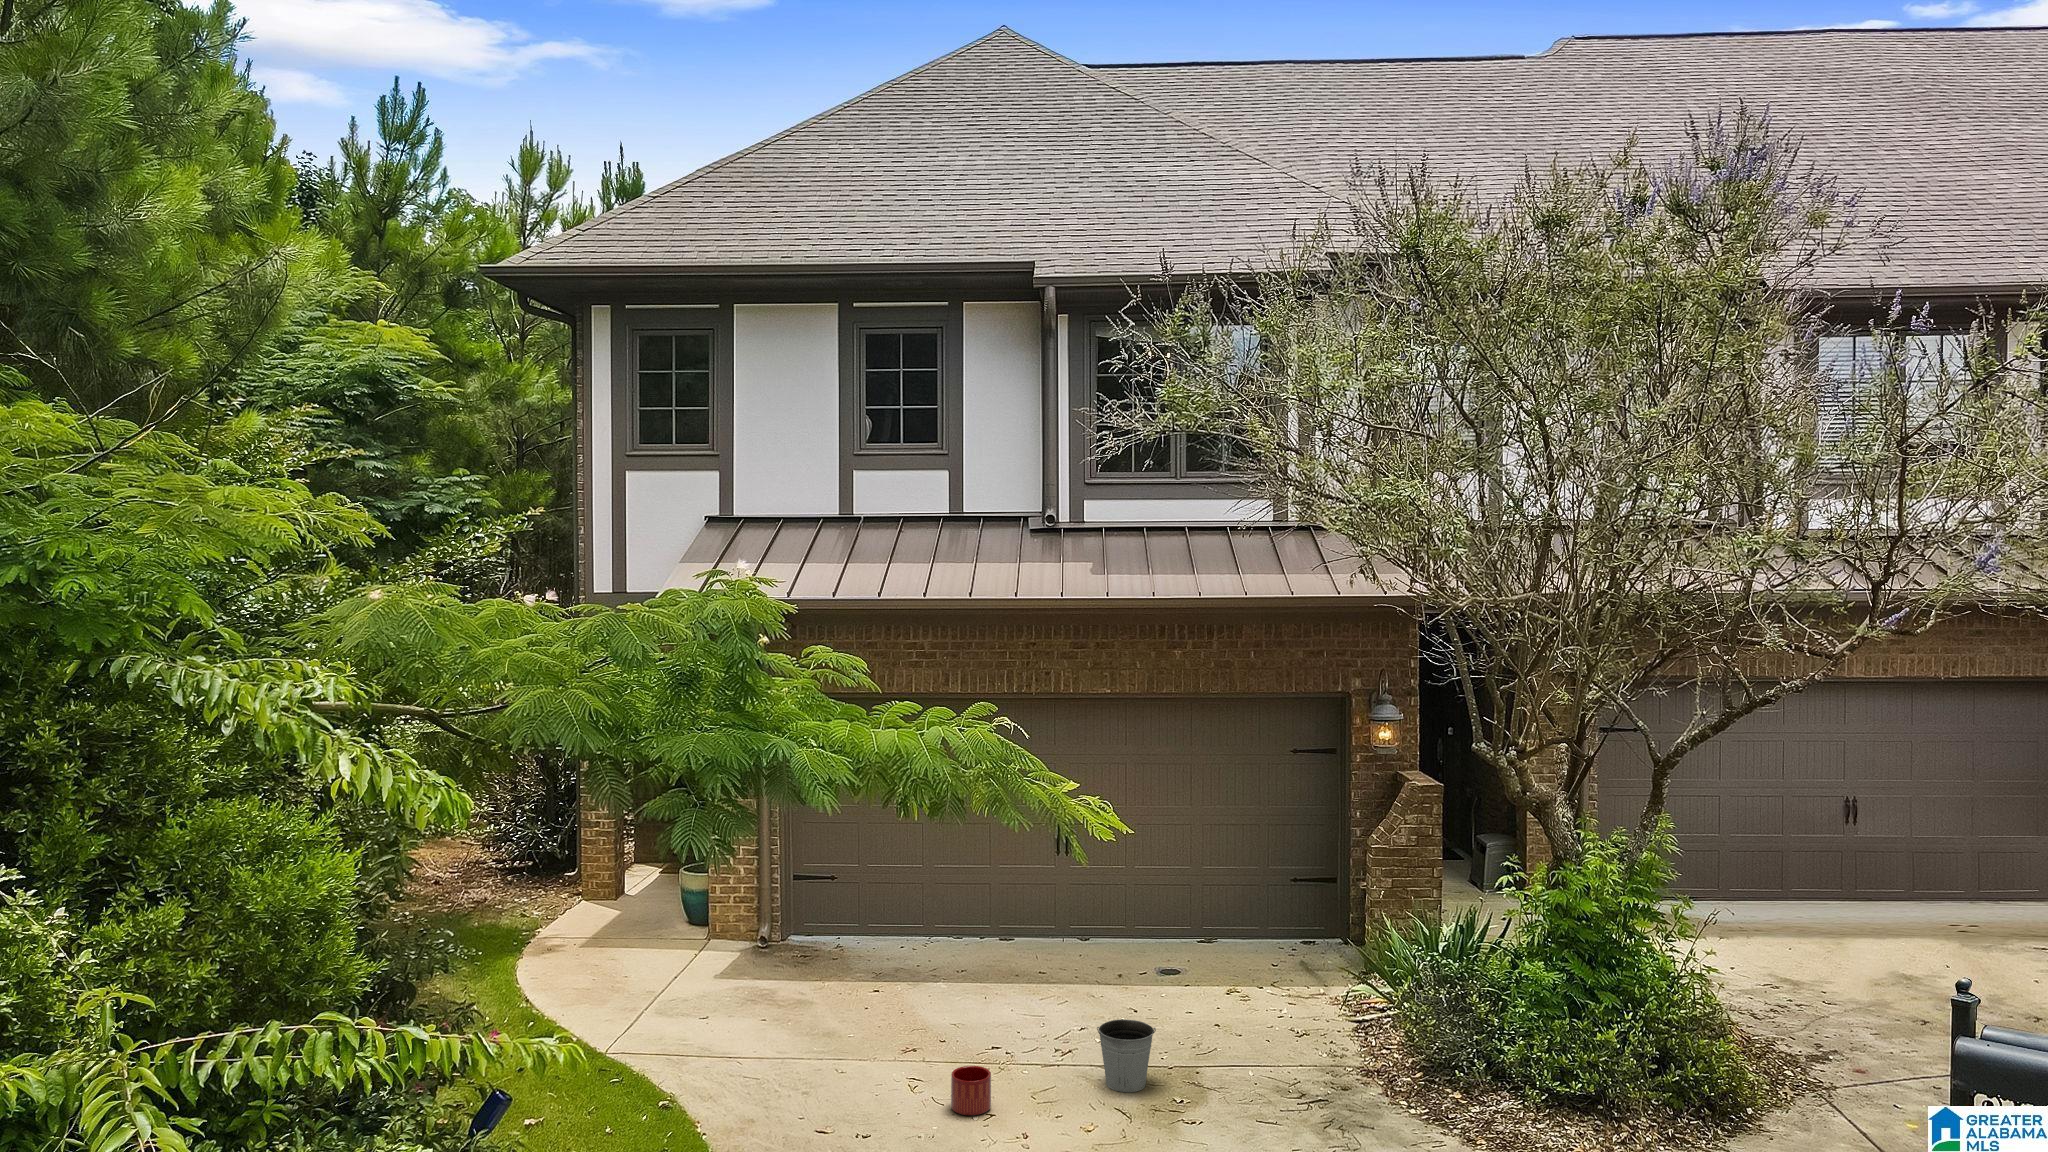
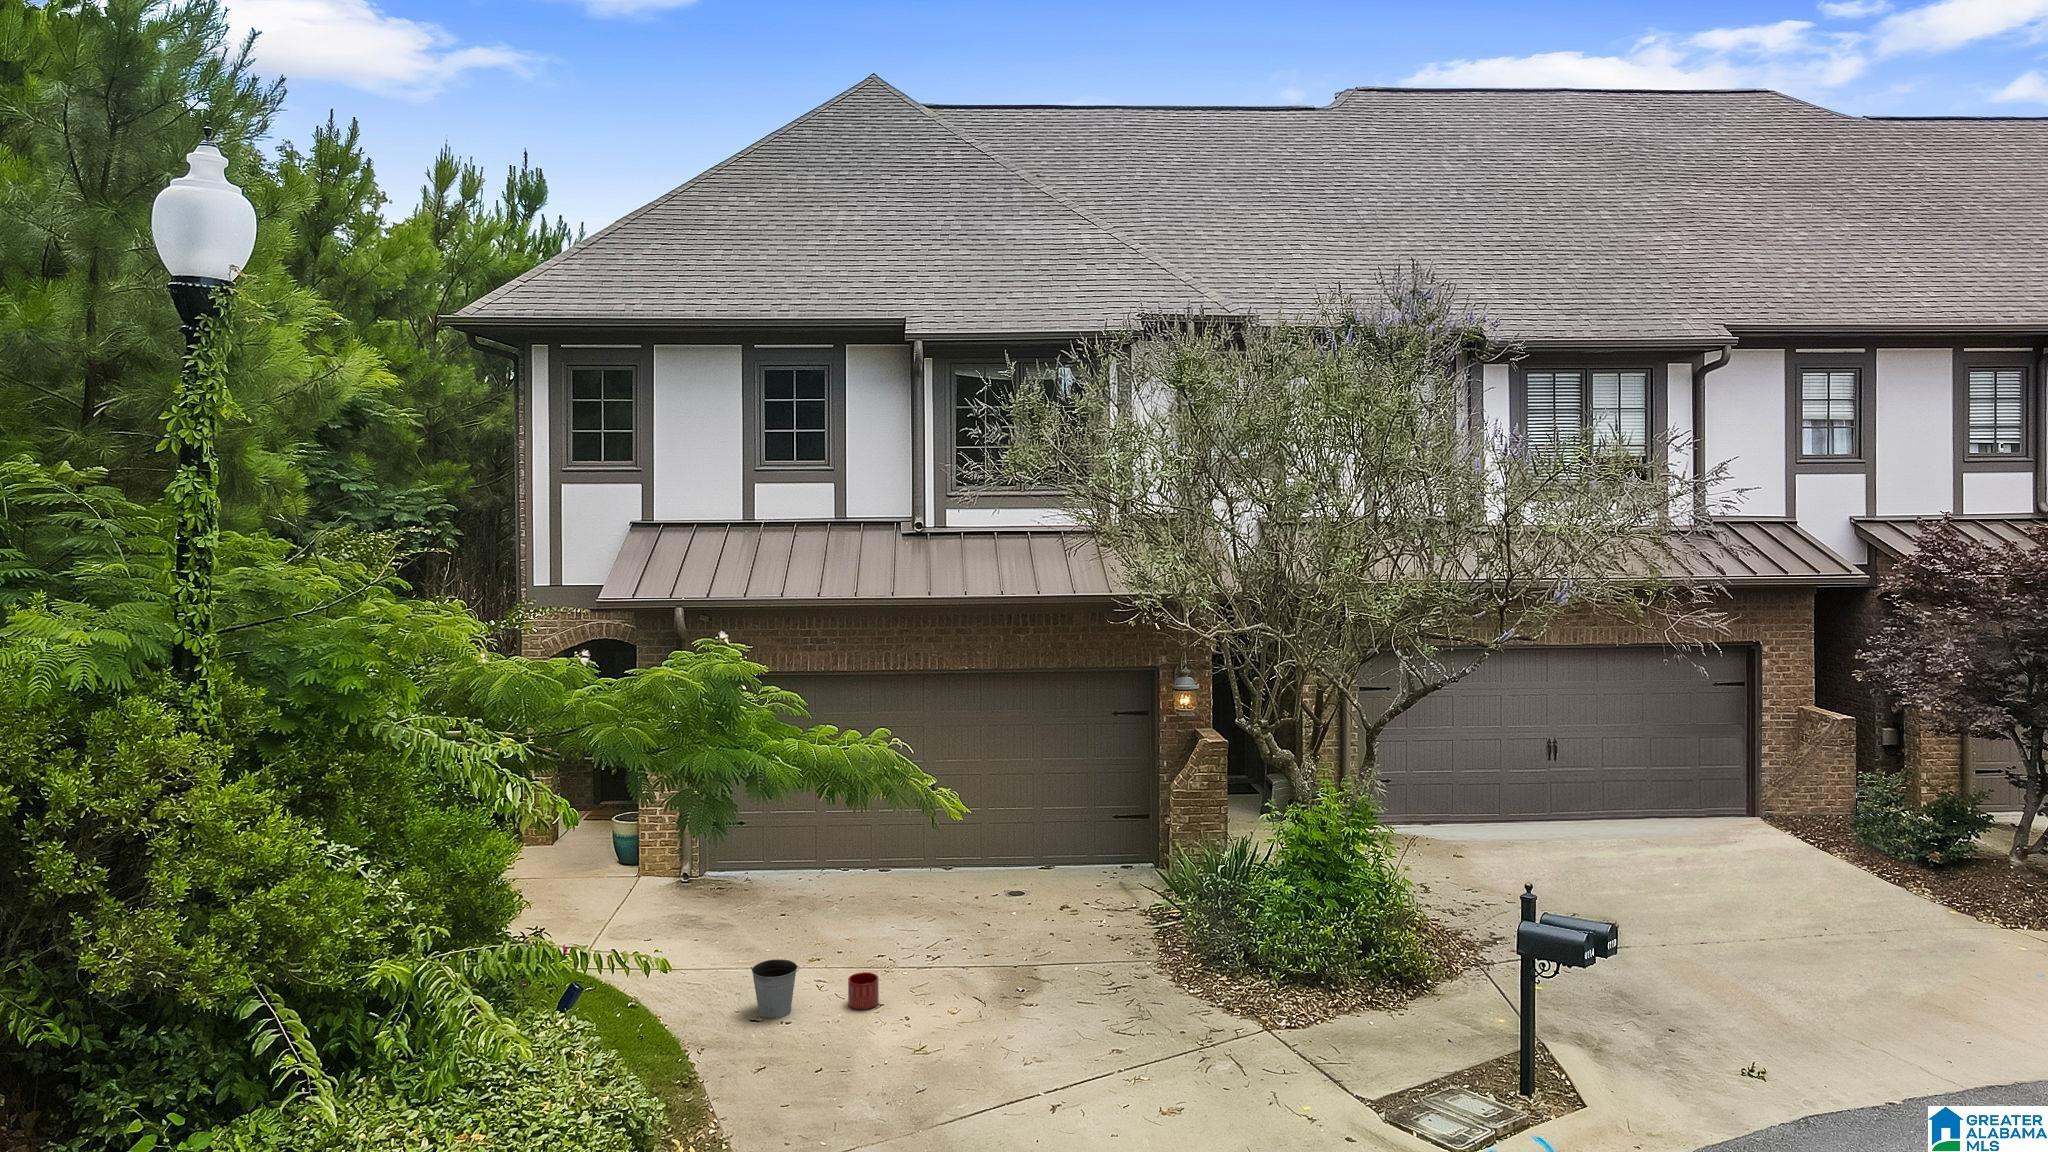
bucket: present [1097,1019,1156,1092] -> present [751,959,799,1018]

